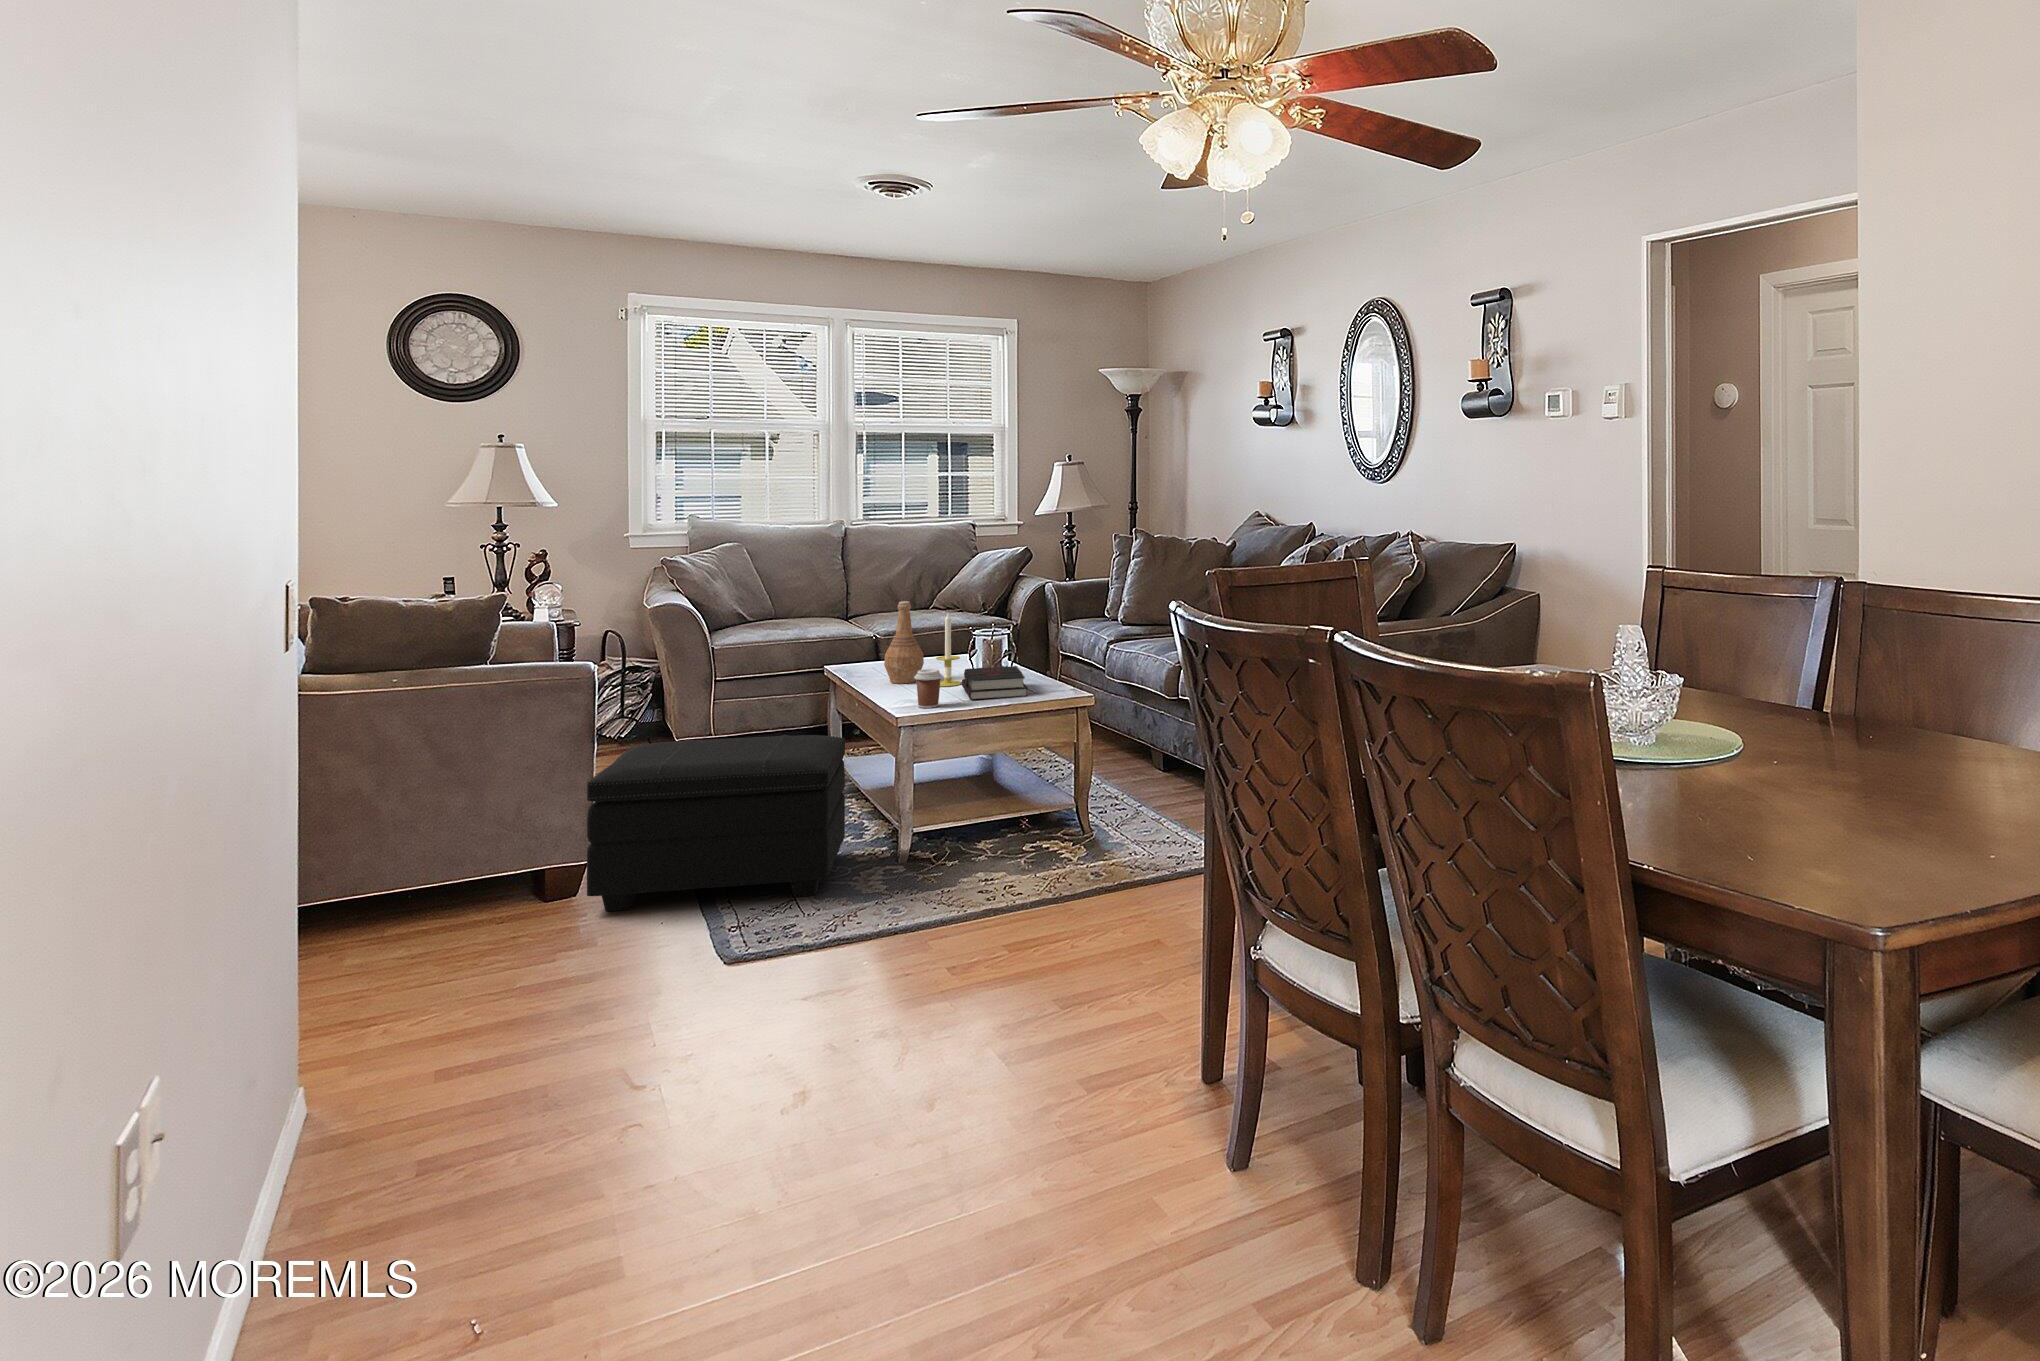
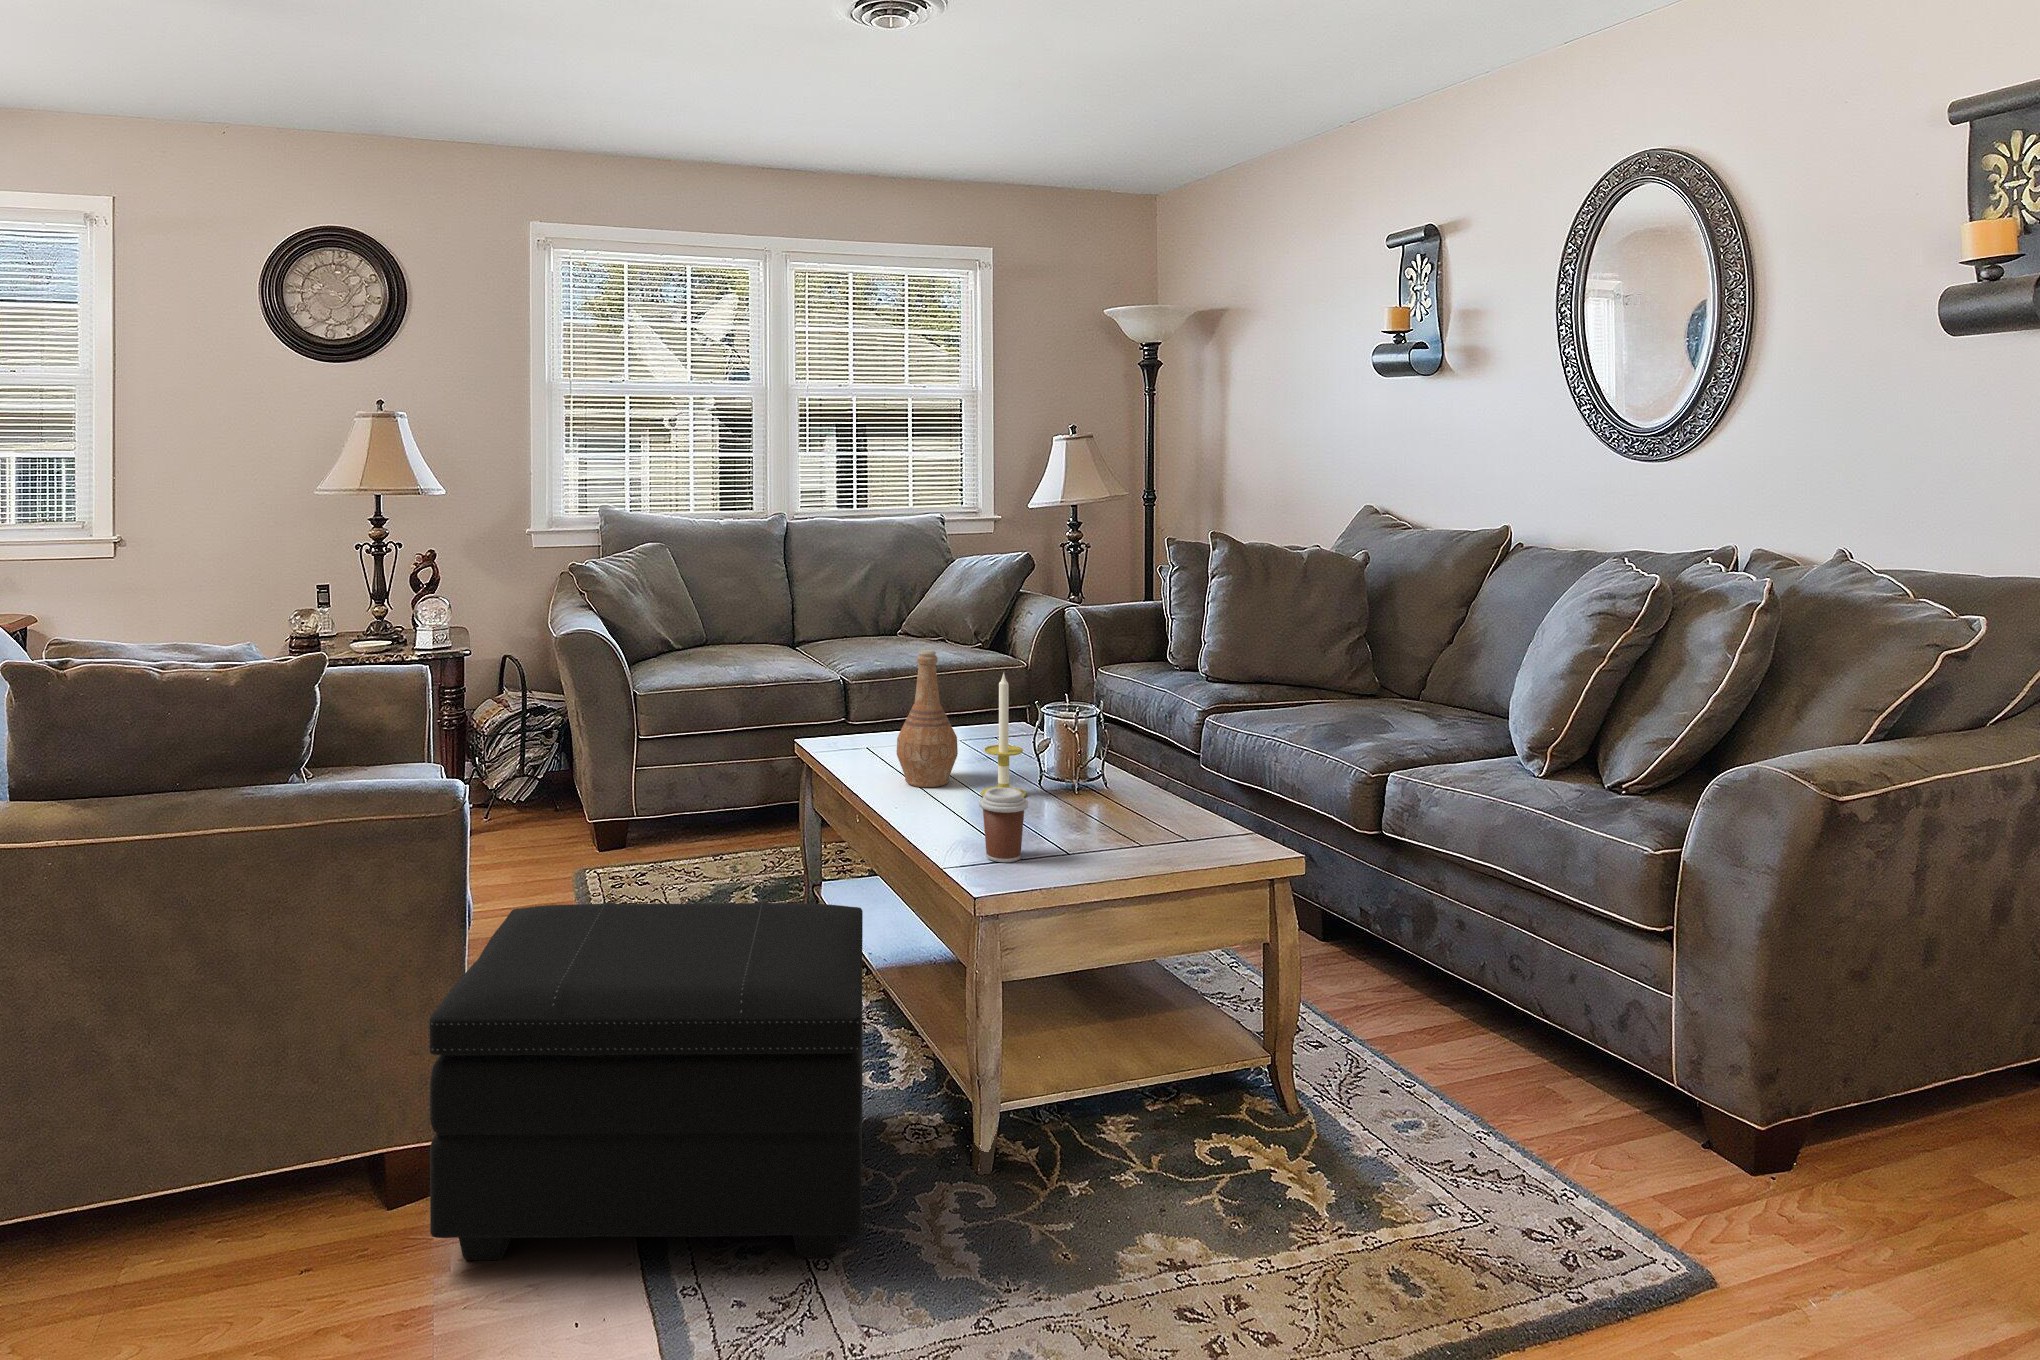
hardback book: present [962,666,1028,700] -> none [1034,772,1168,844]

